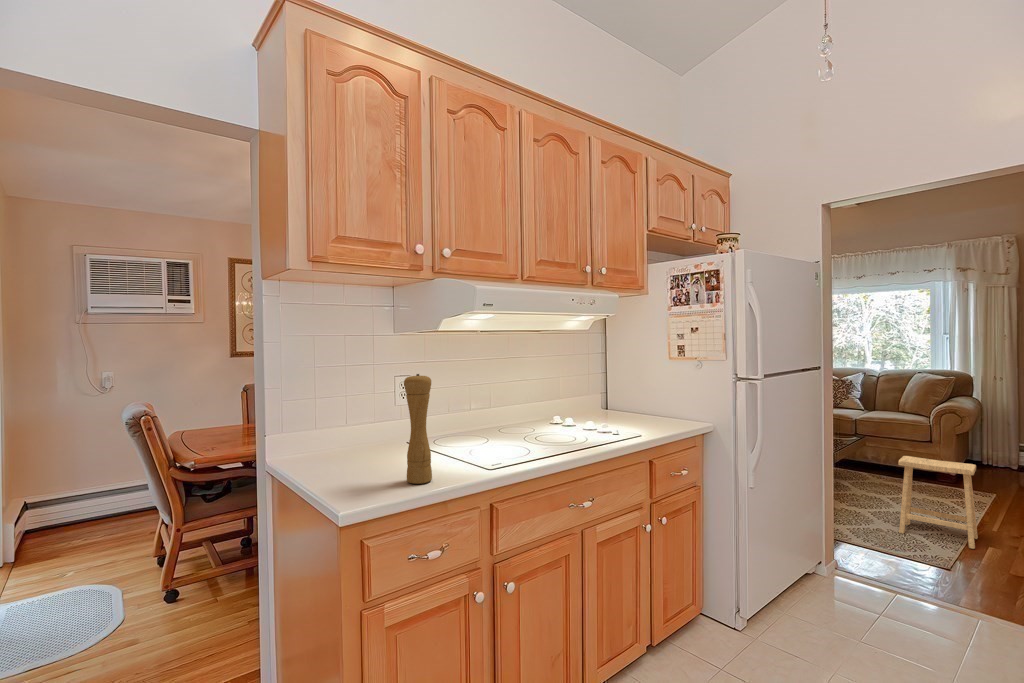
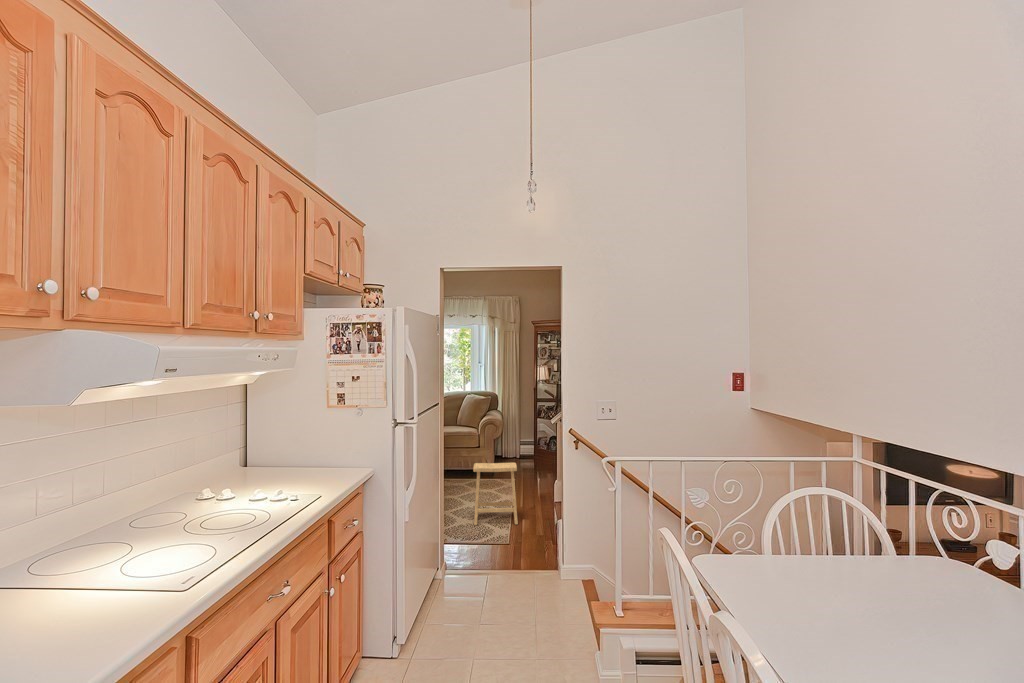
pepper mill: present [404,374,432,484] -> none [75,483,123,647]

